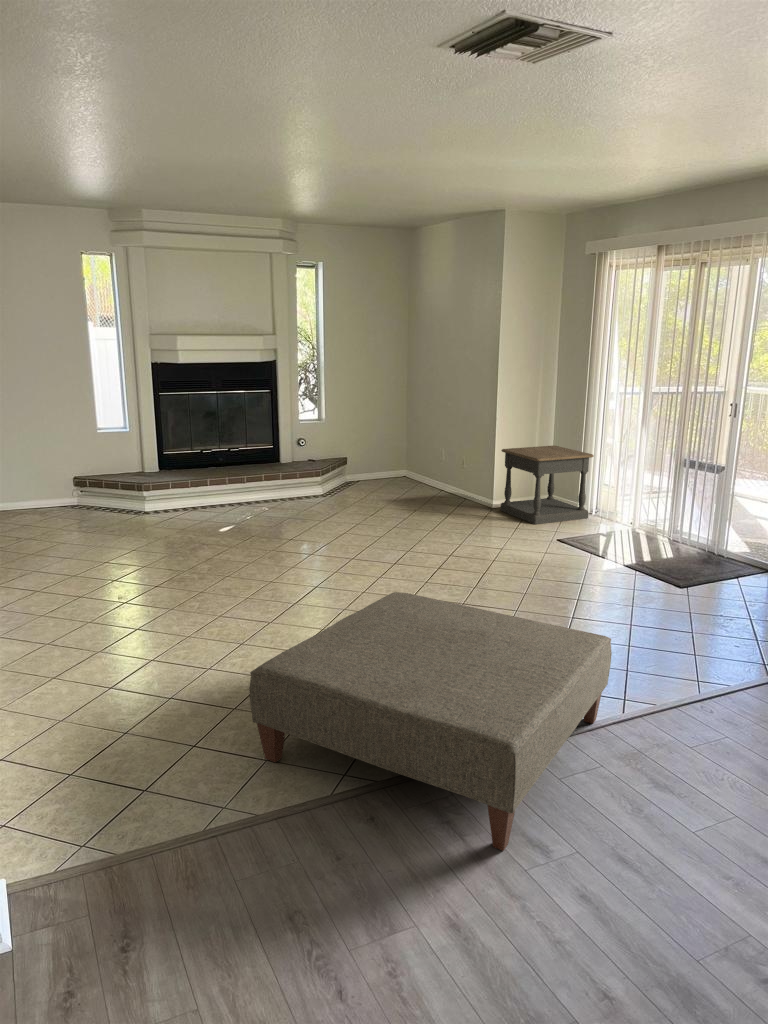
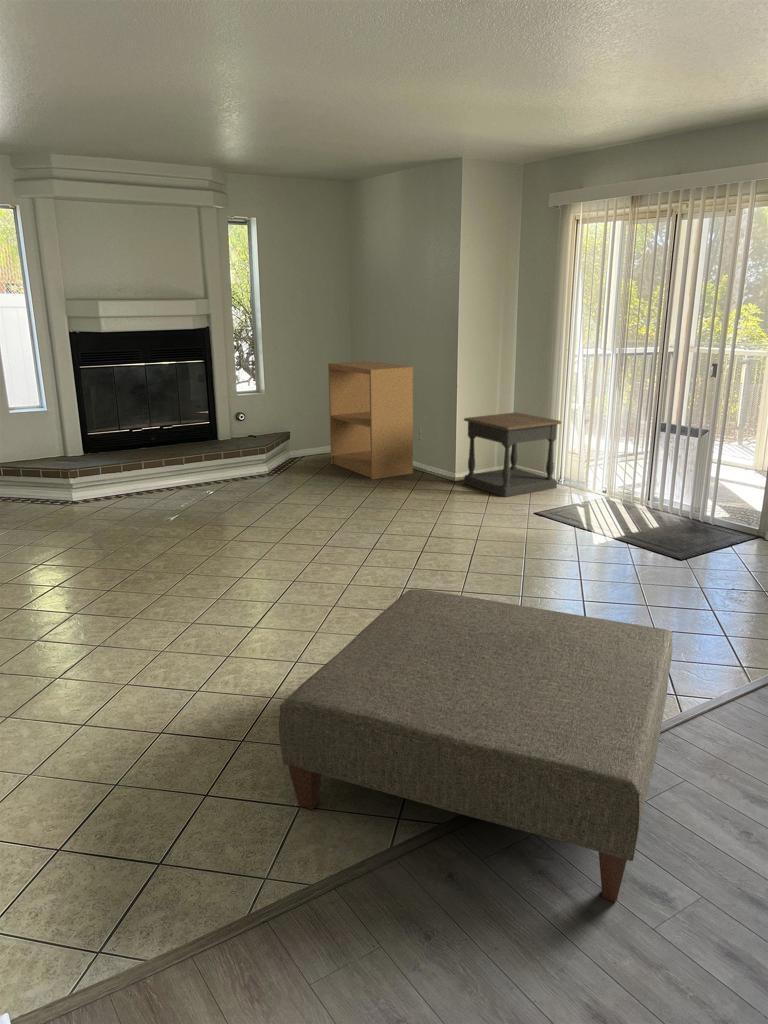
bookshelf: none [383,394,458,504] -> present [328,361,413,480]

